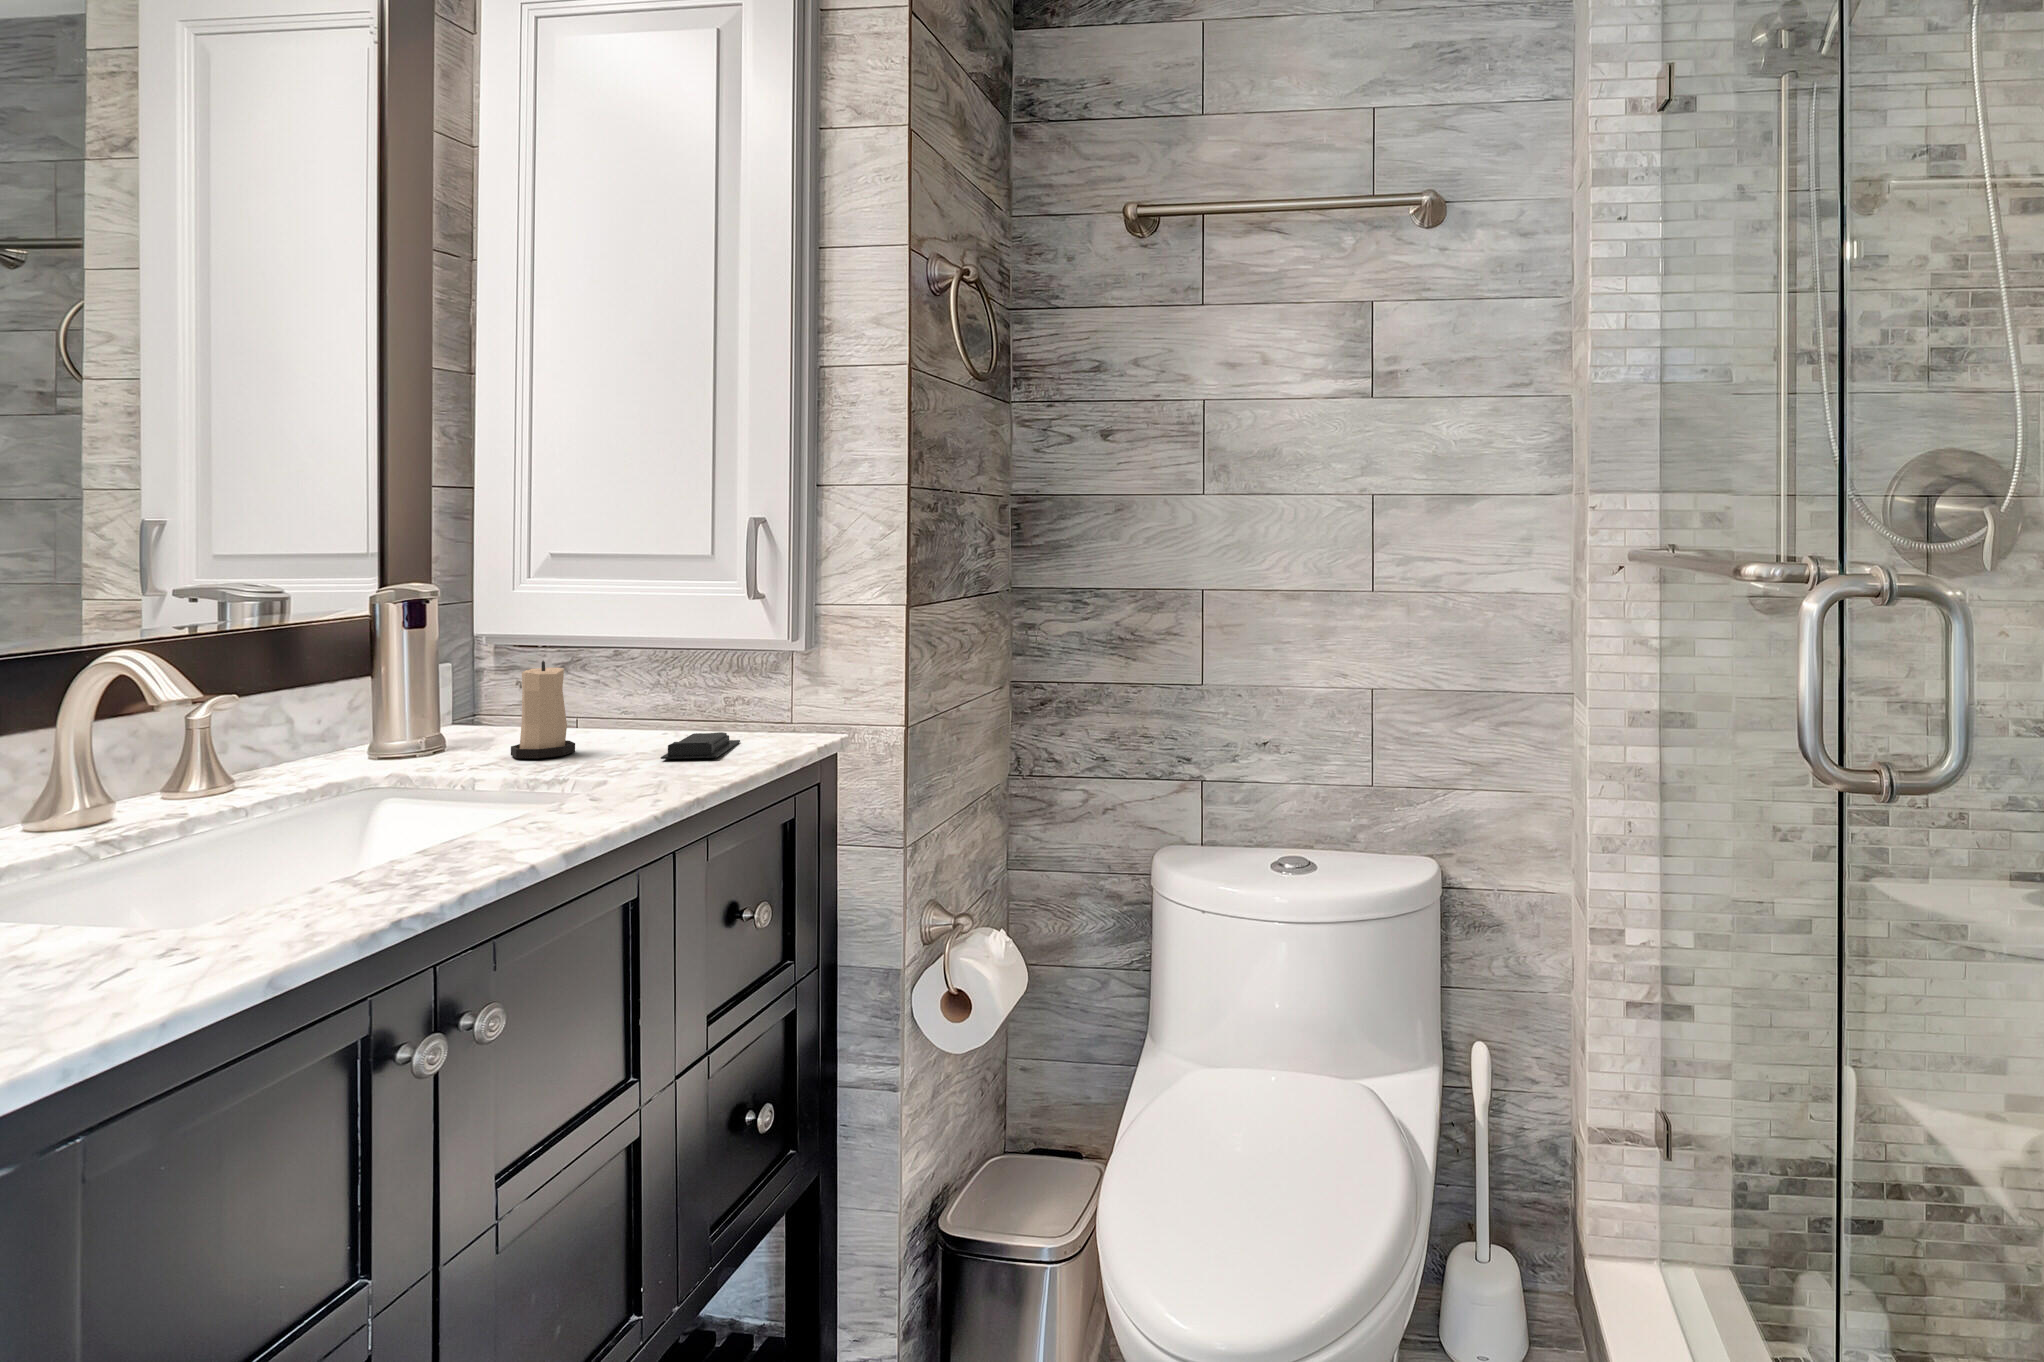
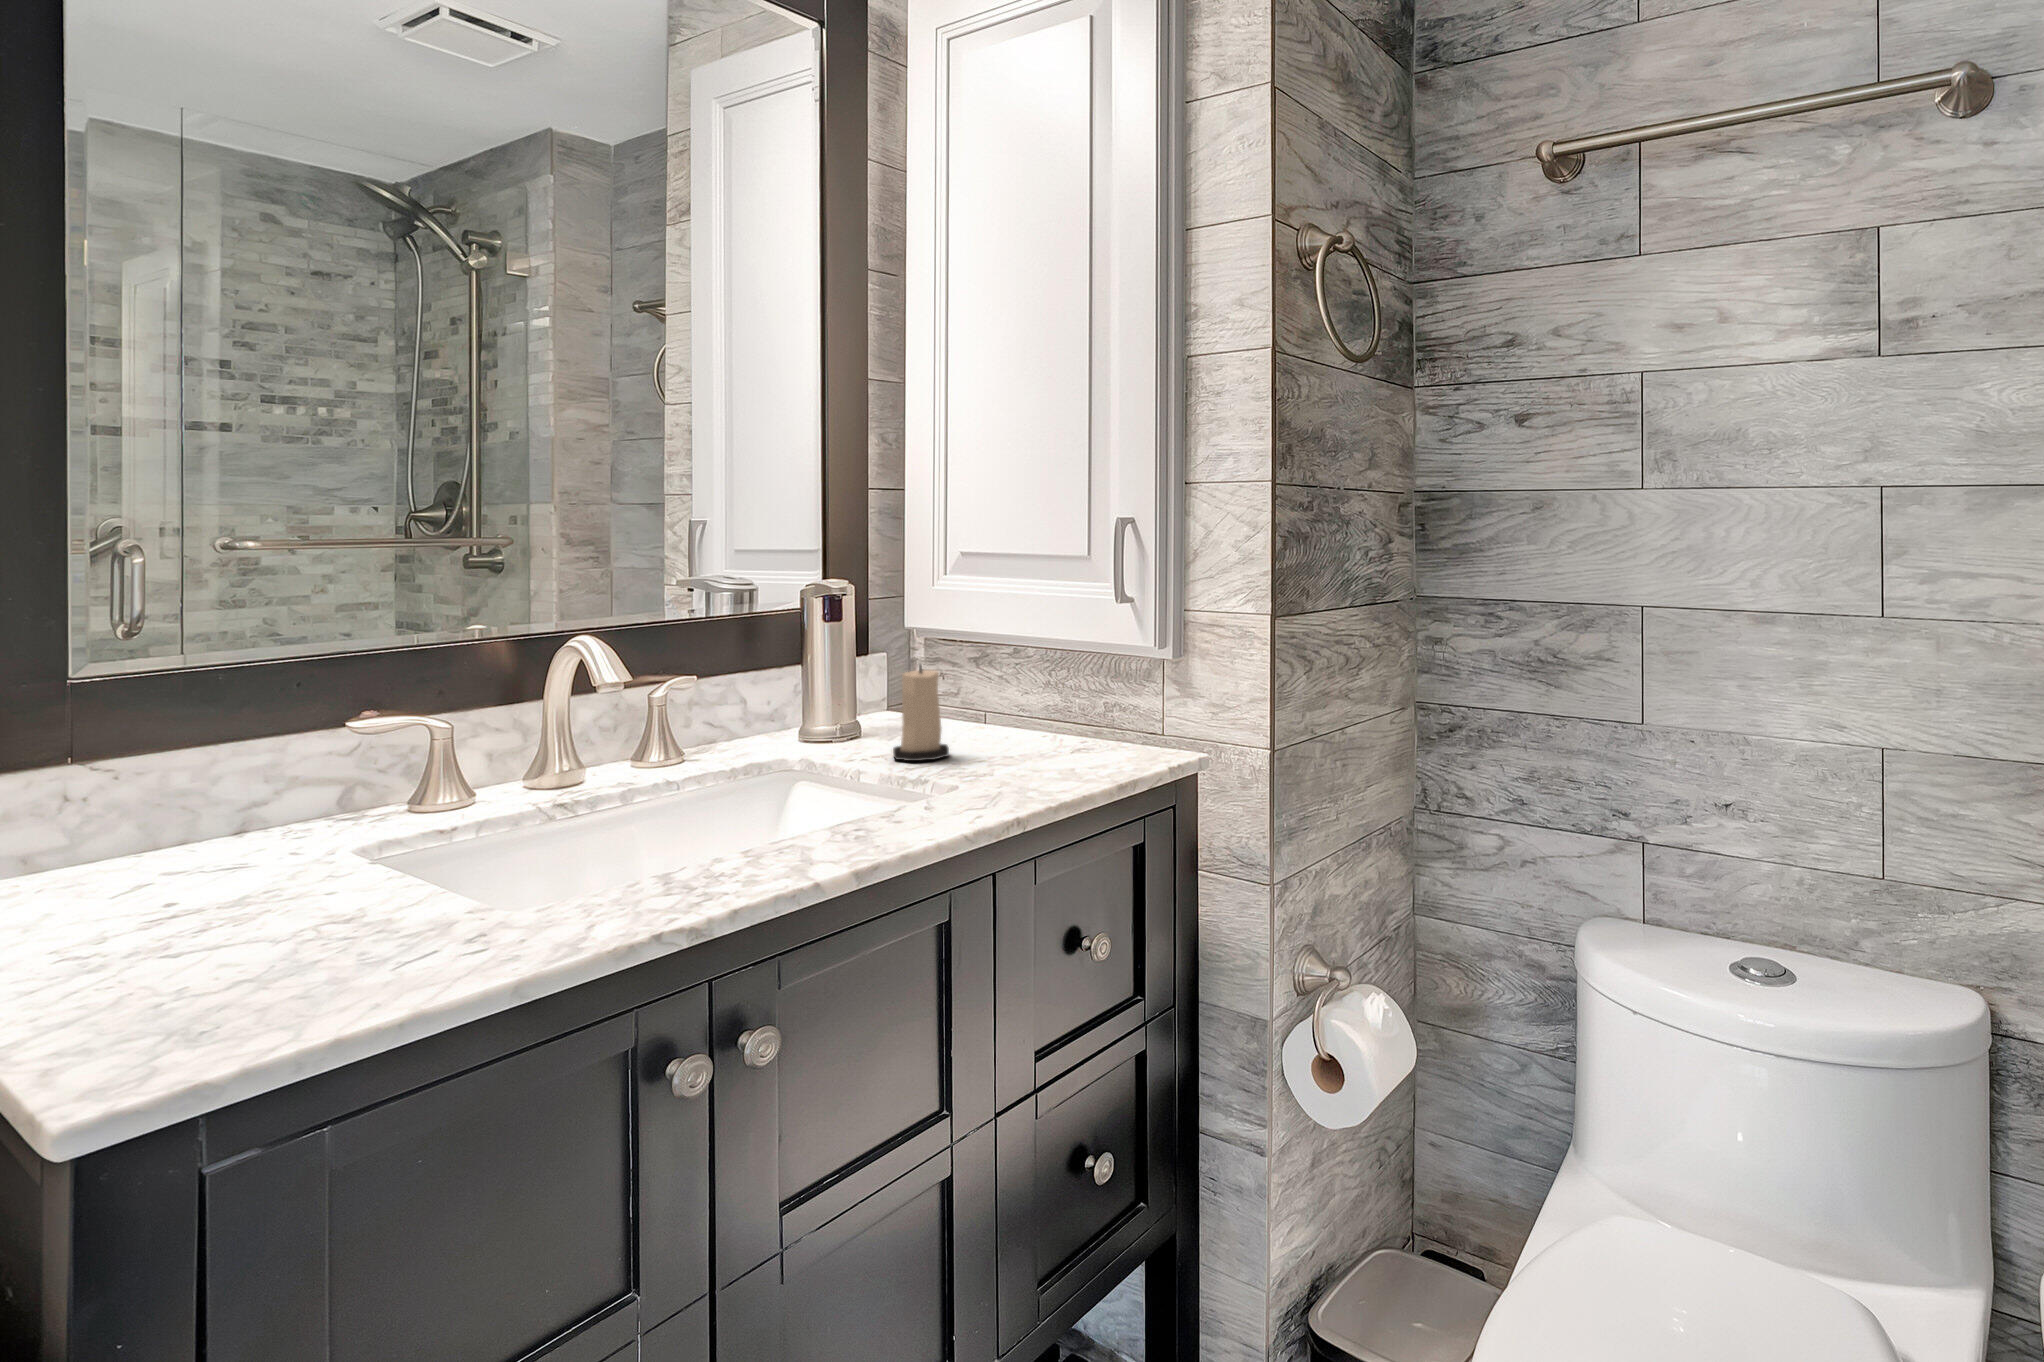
soap bar: present [661,732,740,759] -> none [1016,744,1104,773]

